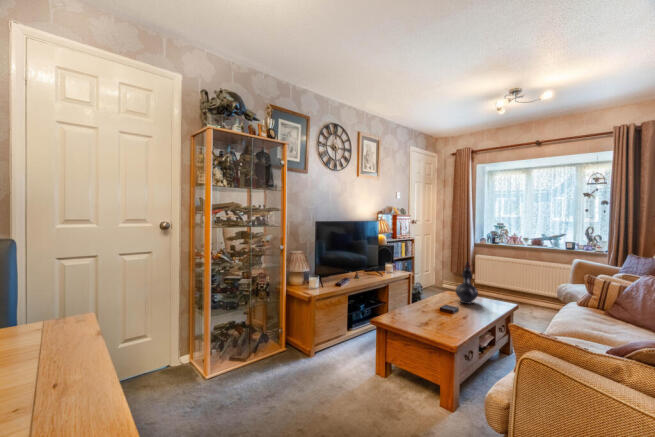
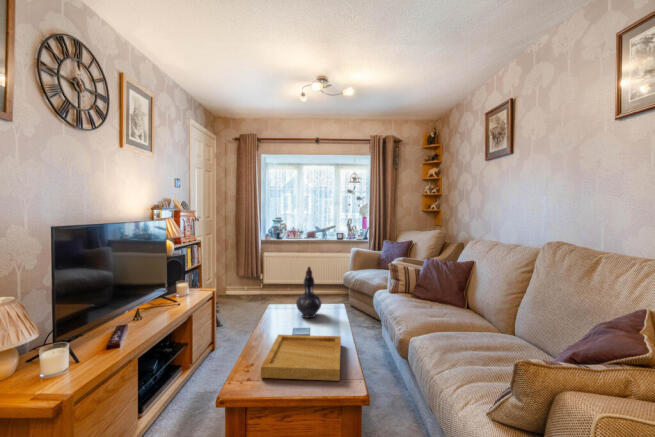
tray: none [395,302,467,333] -> present [261,334,341,381]

